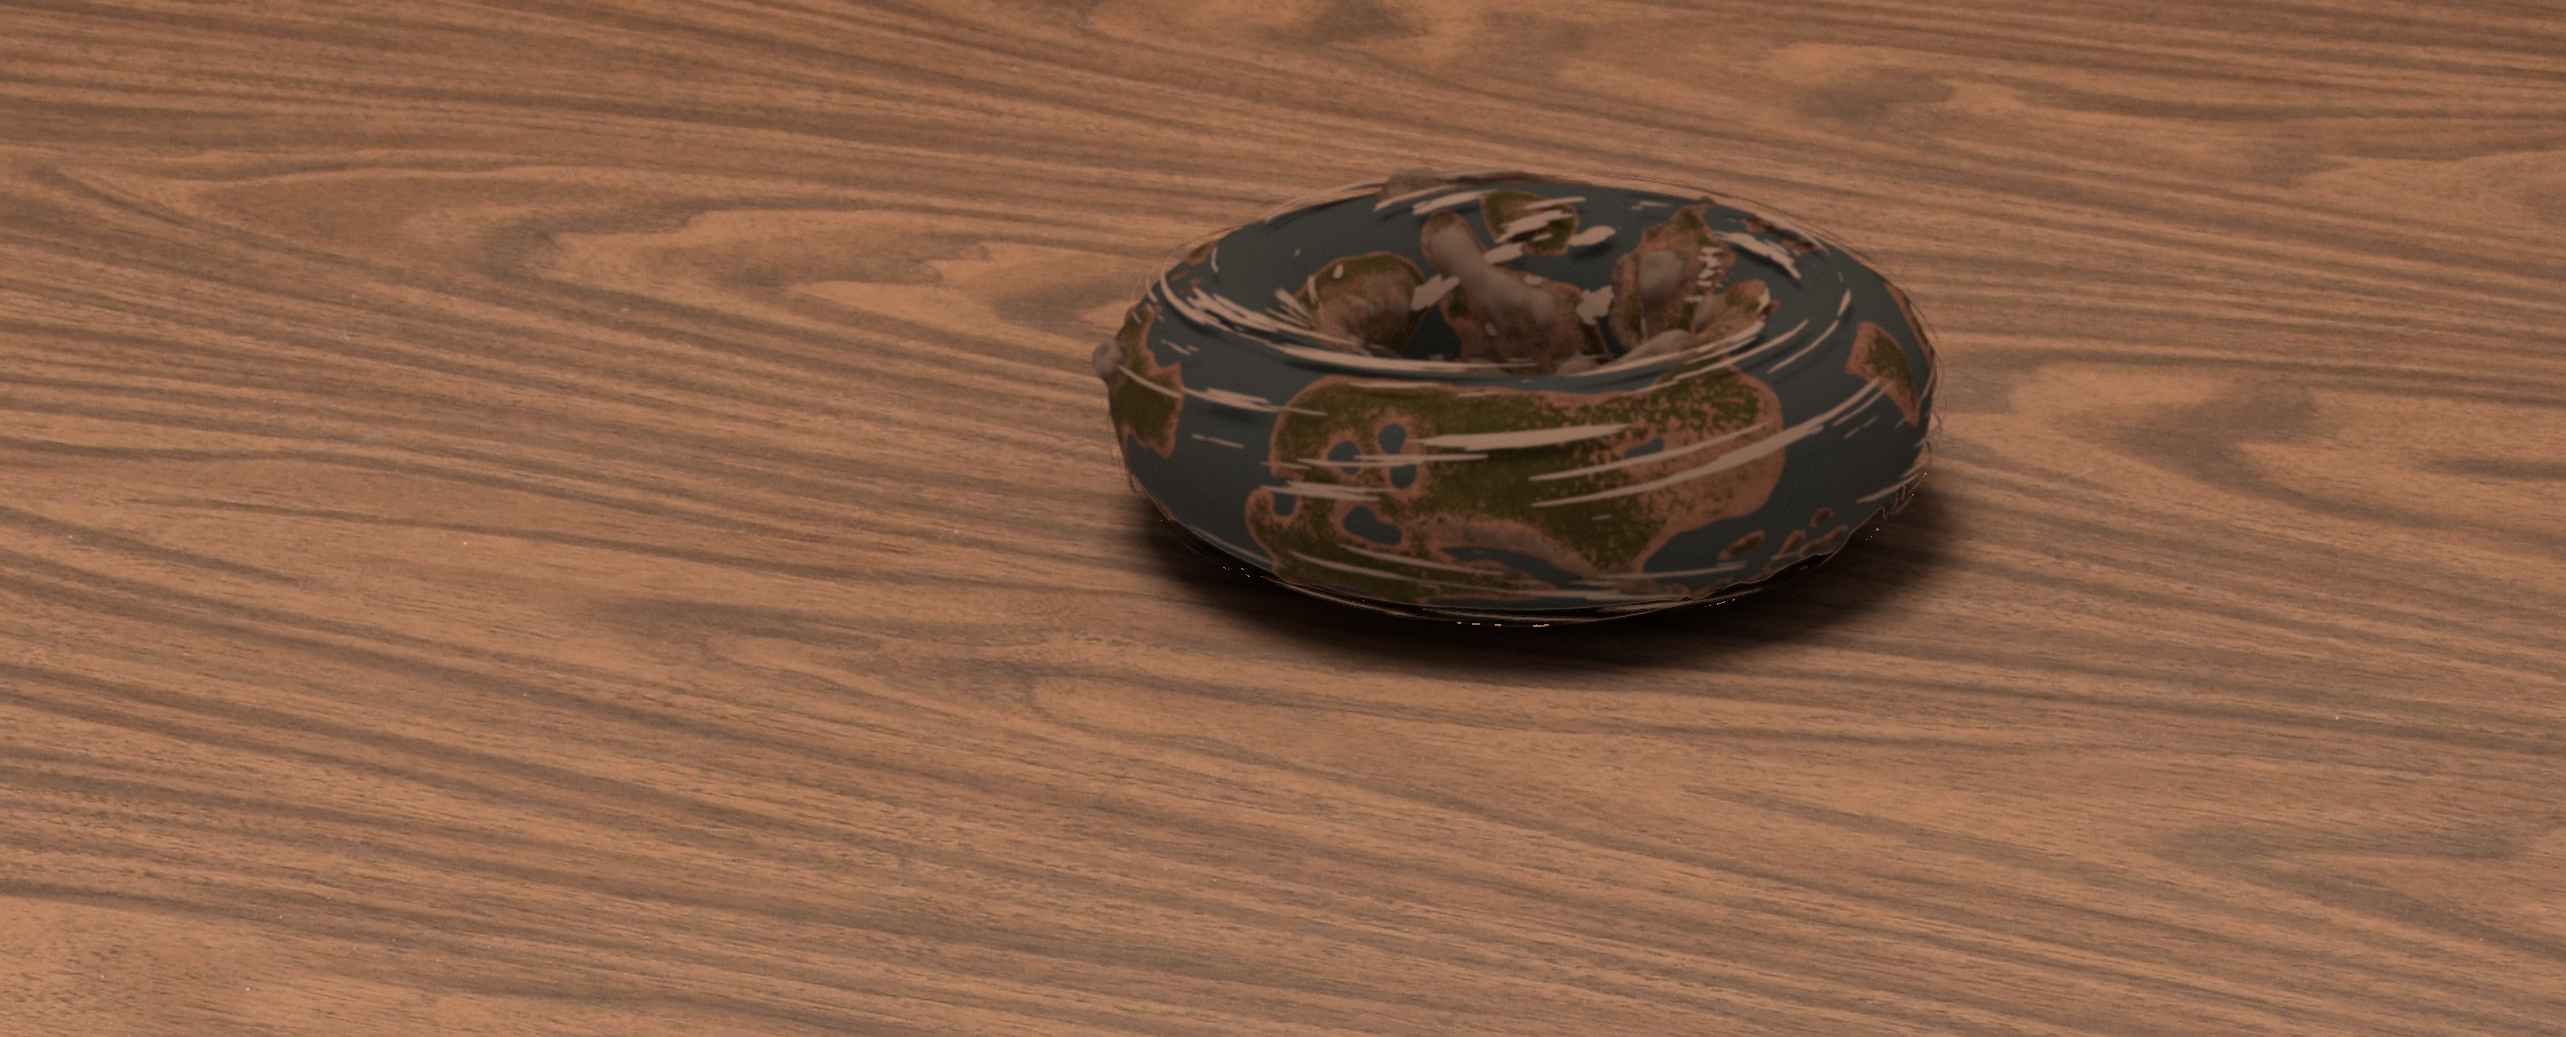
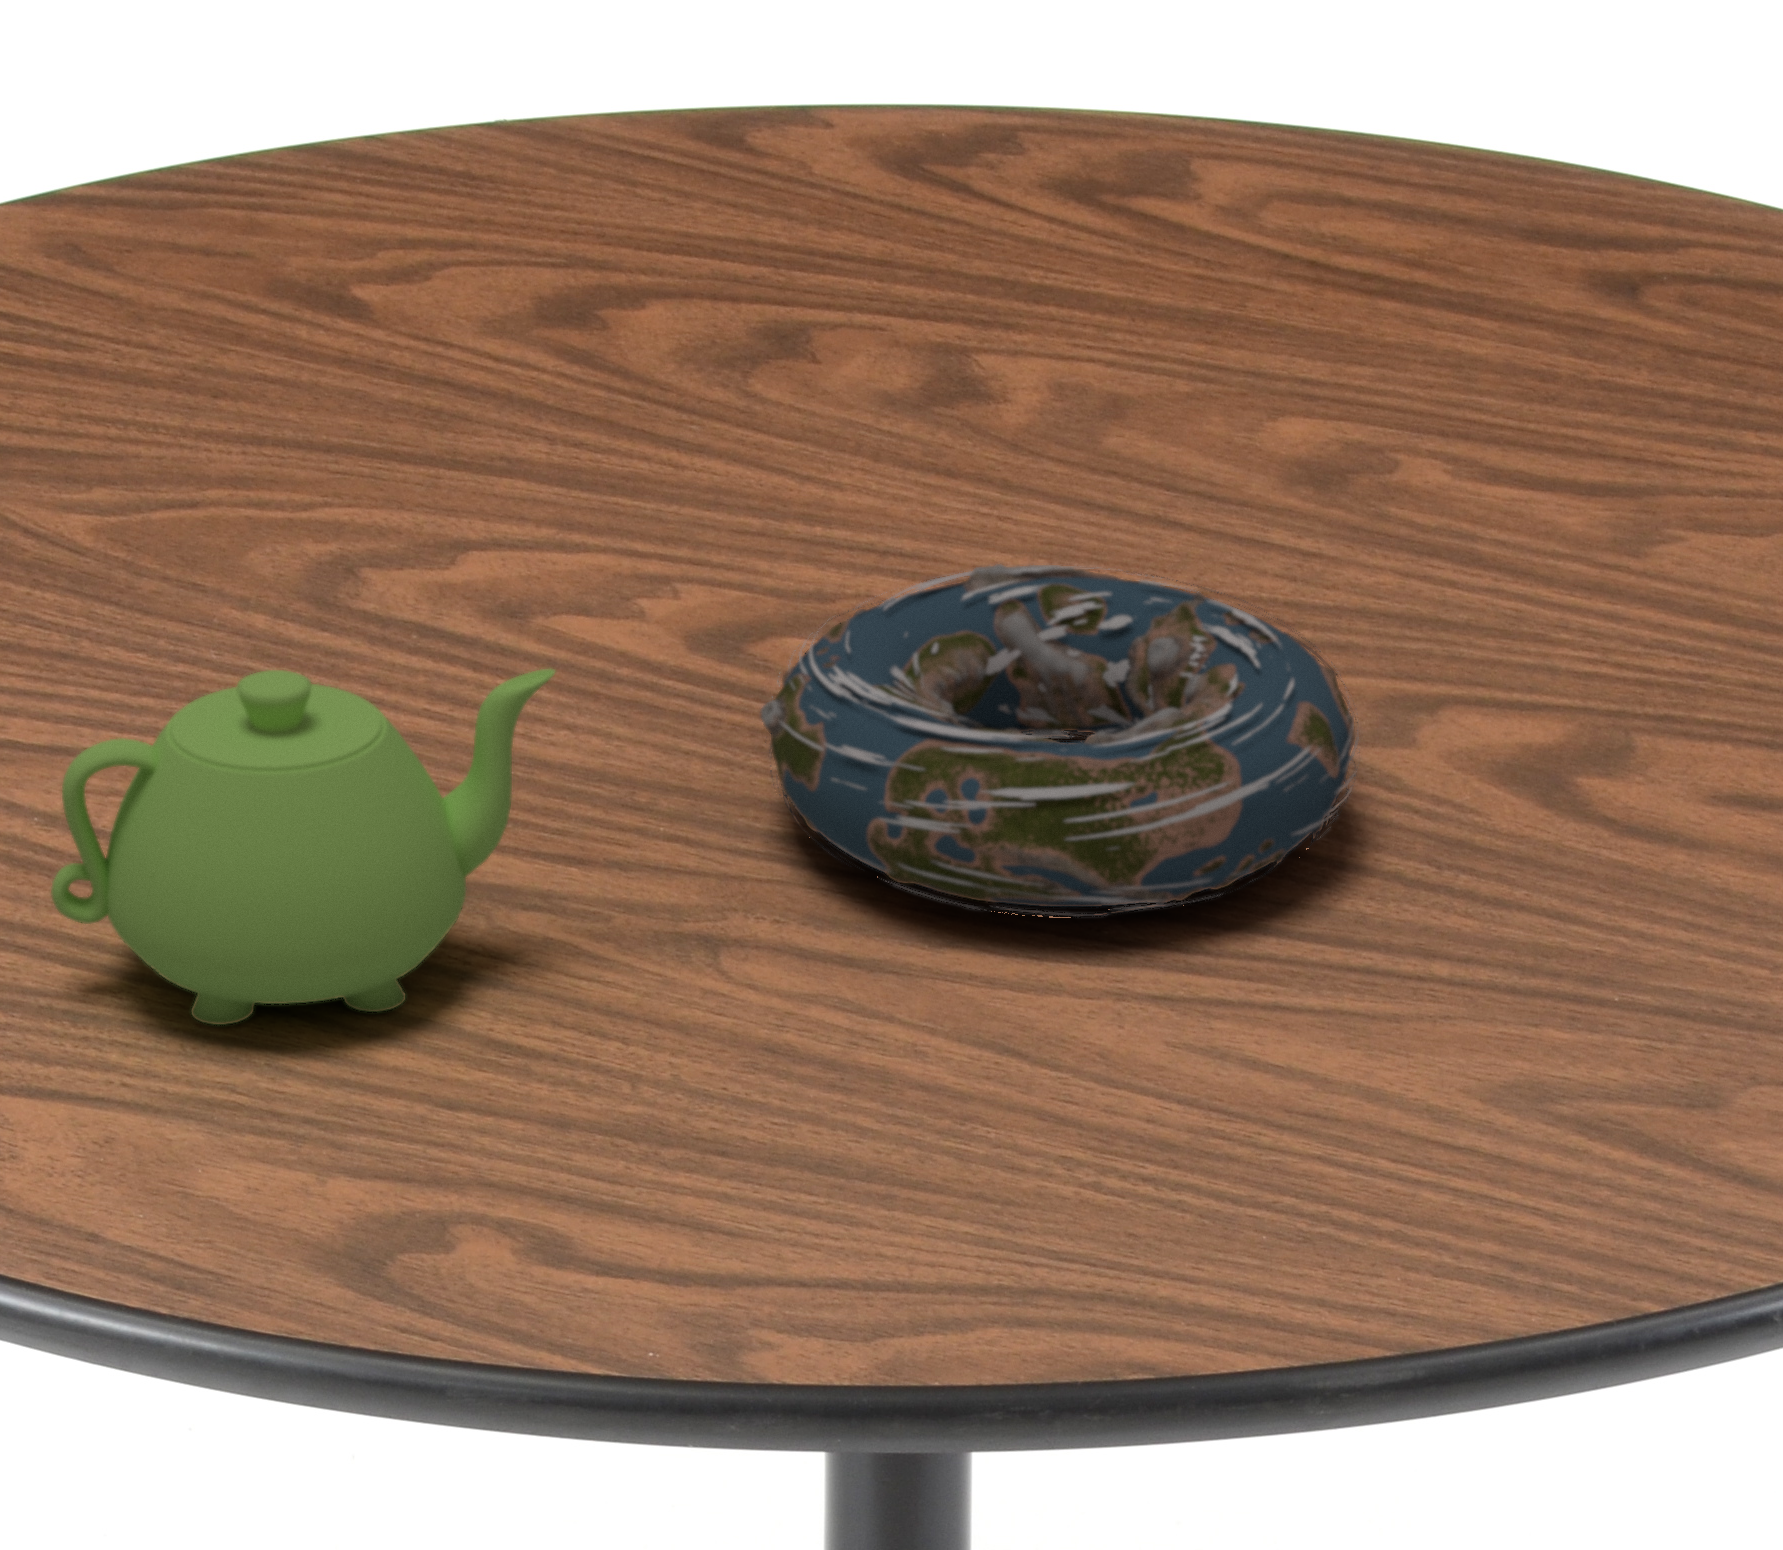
teapot: none [51,269,787,791] -> present [51,669,555,1025]

